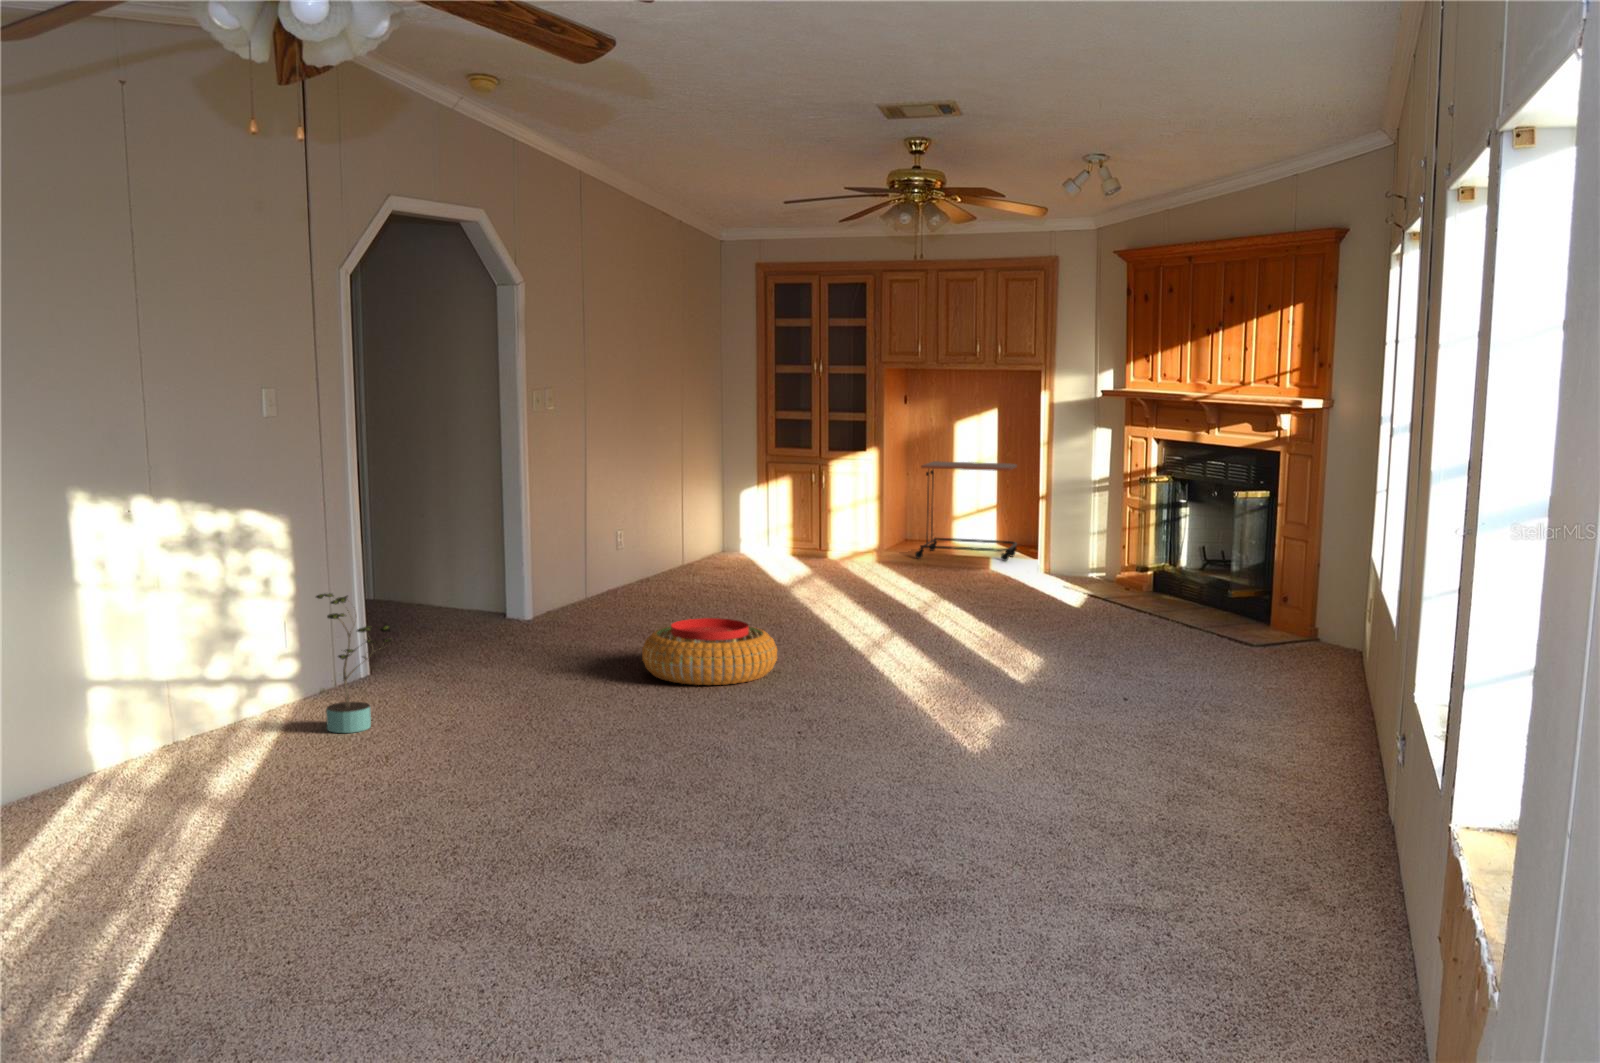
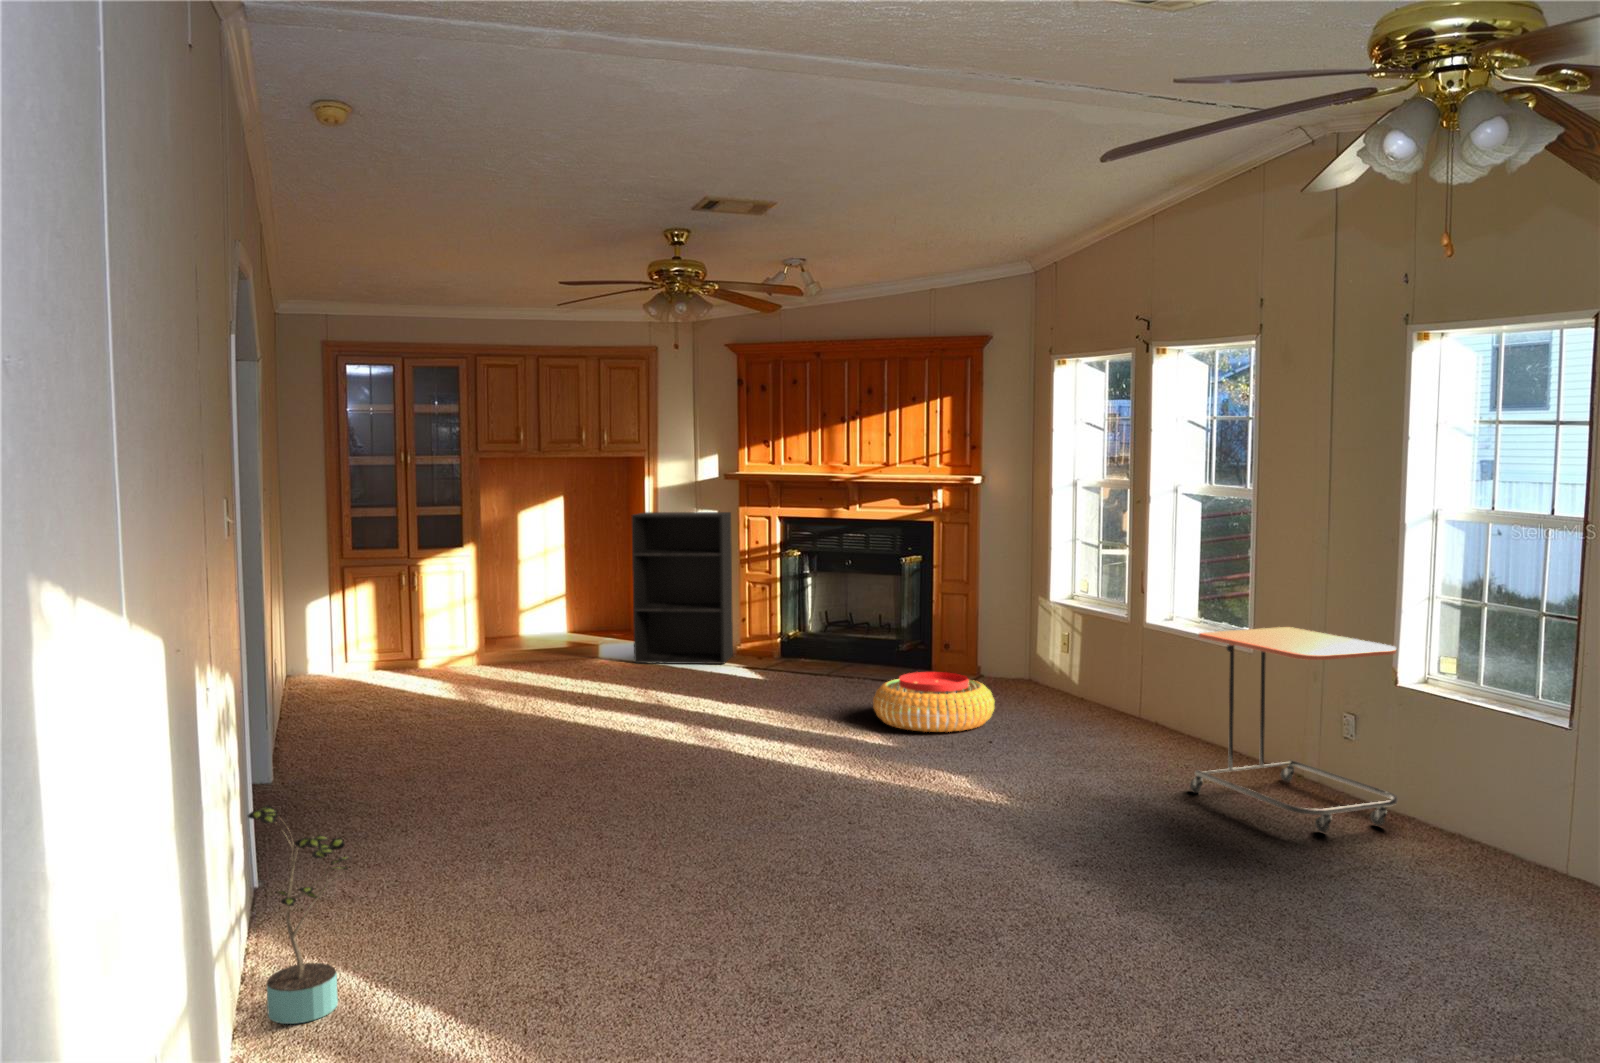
bookshelf: none [1002,426,1116,590] -> present [631,512,733,664]
side table: present [915,461,1017,561] -> present [1190,627,1398,832]
pouf: present [642,618,777,685] -> present [873,672,994,732]

